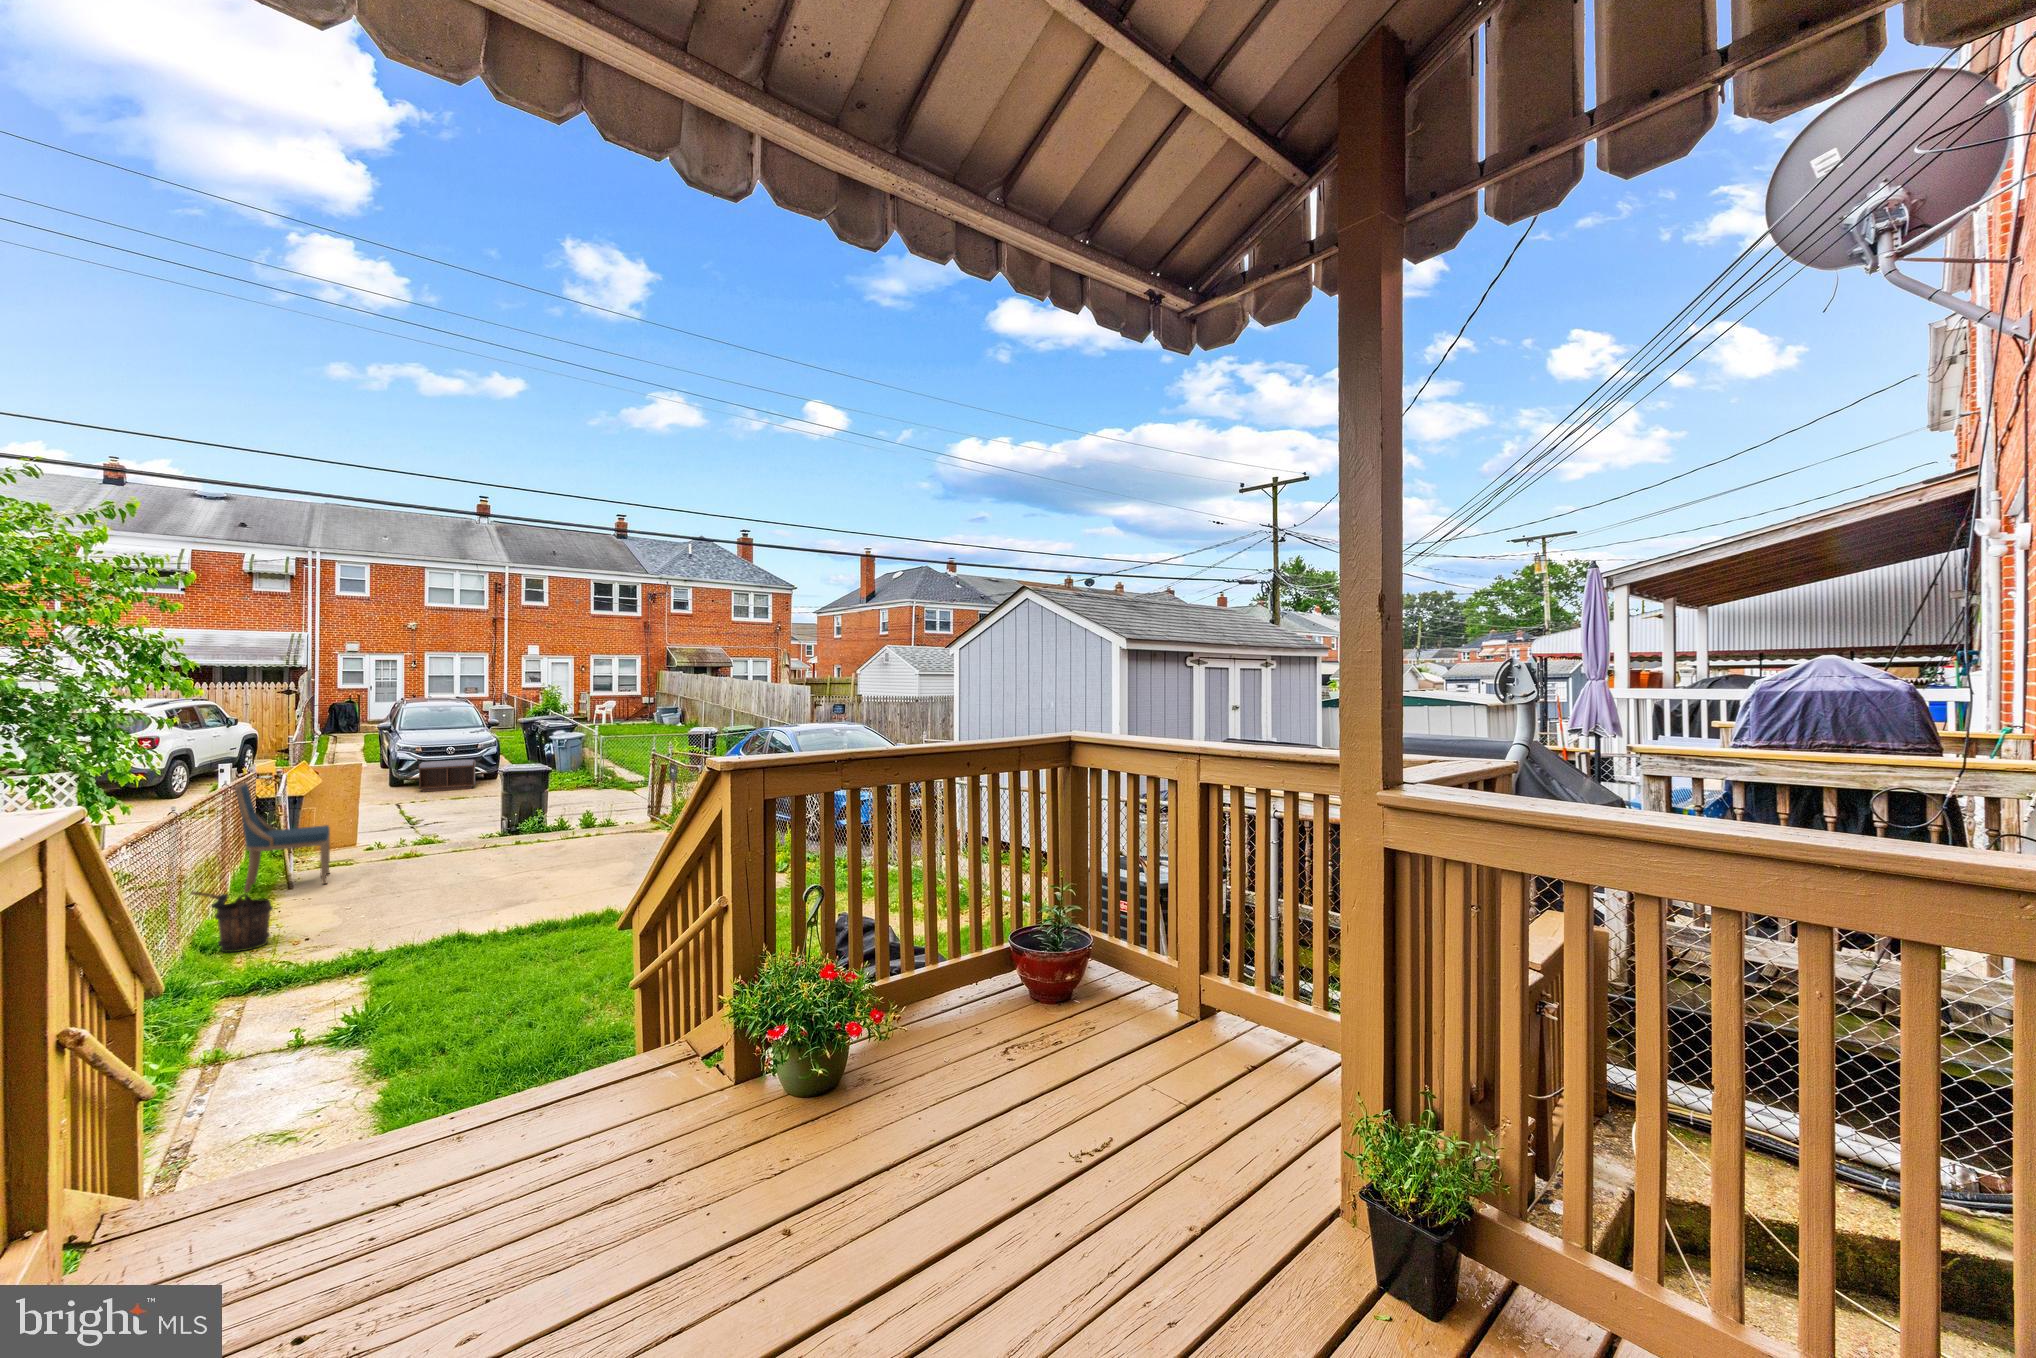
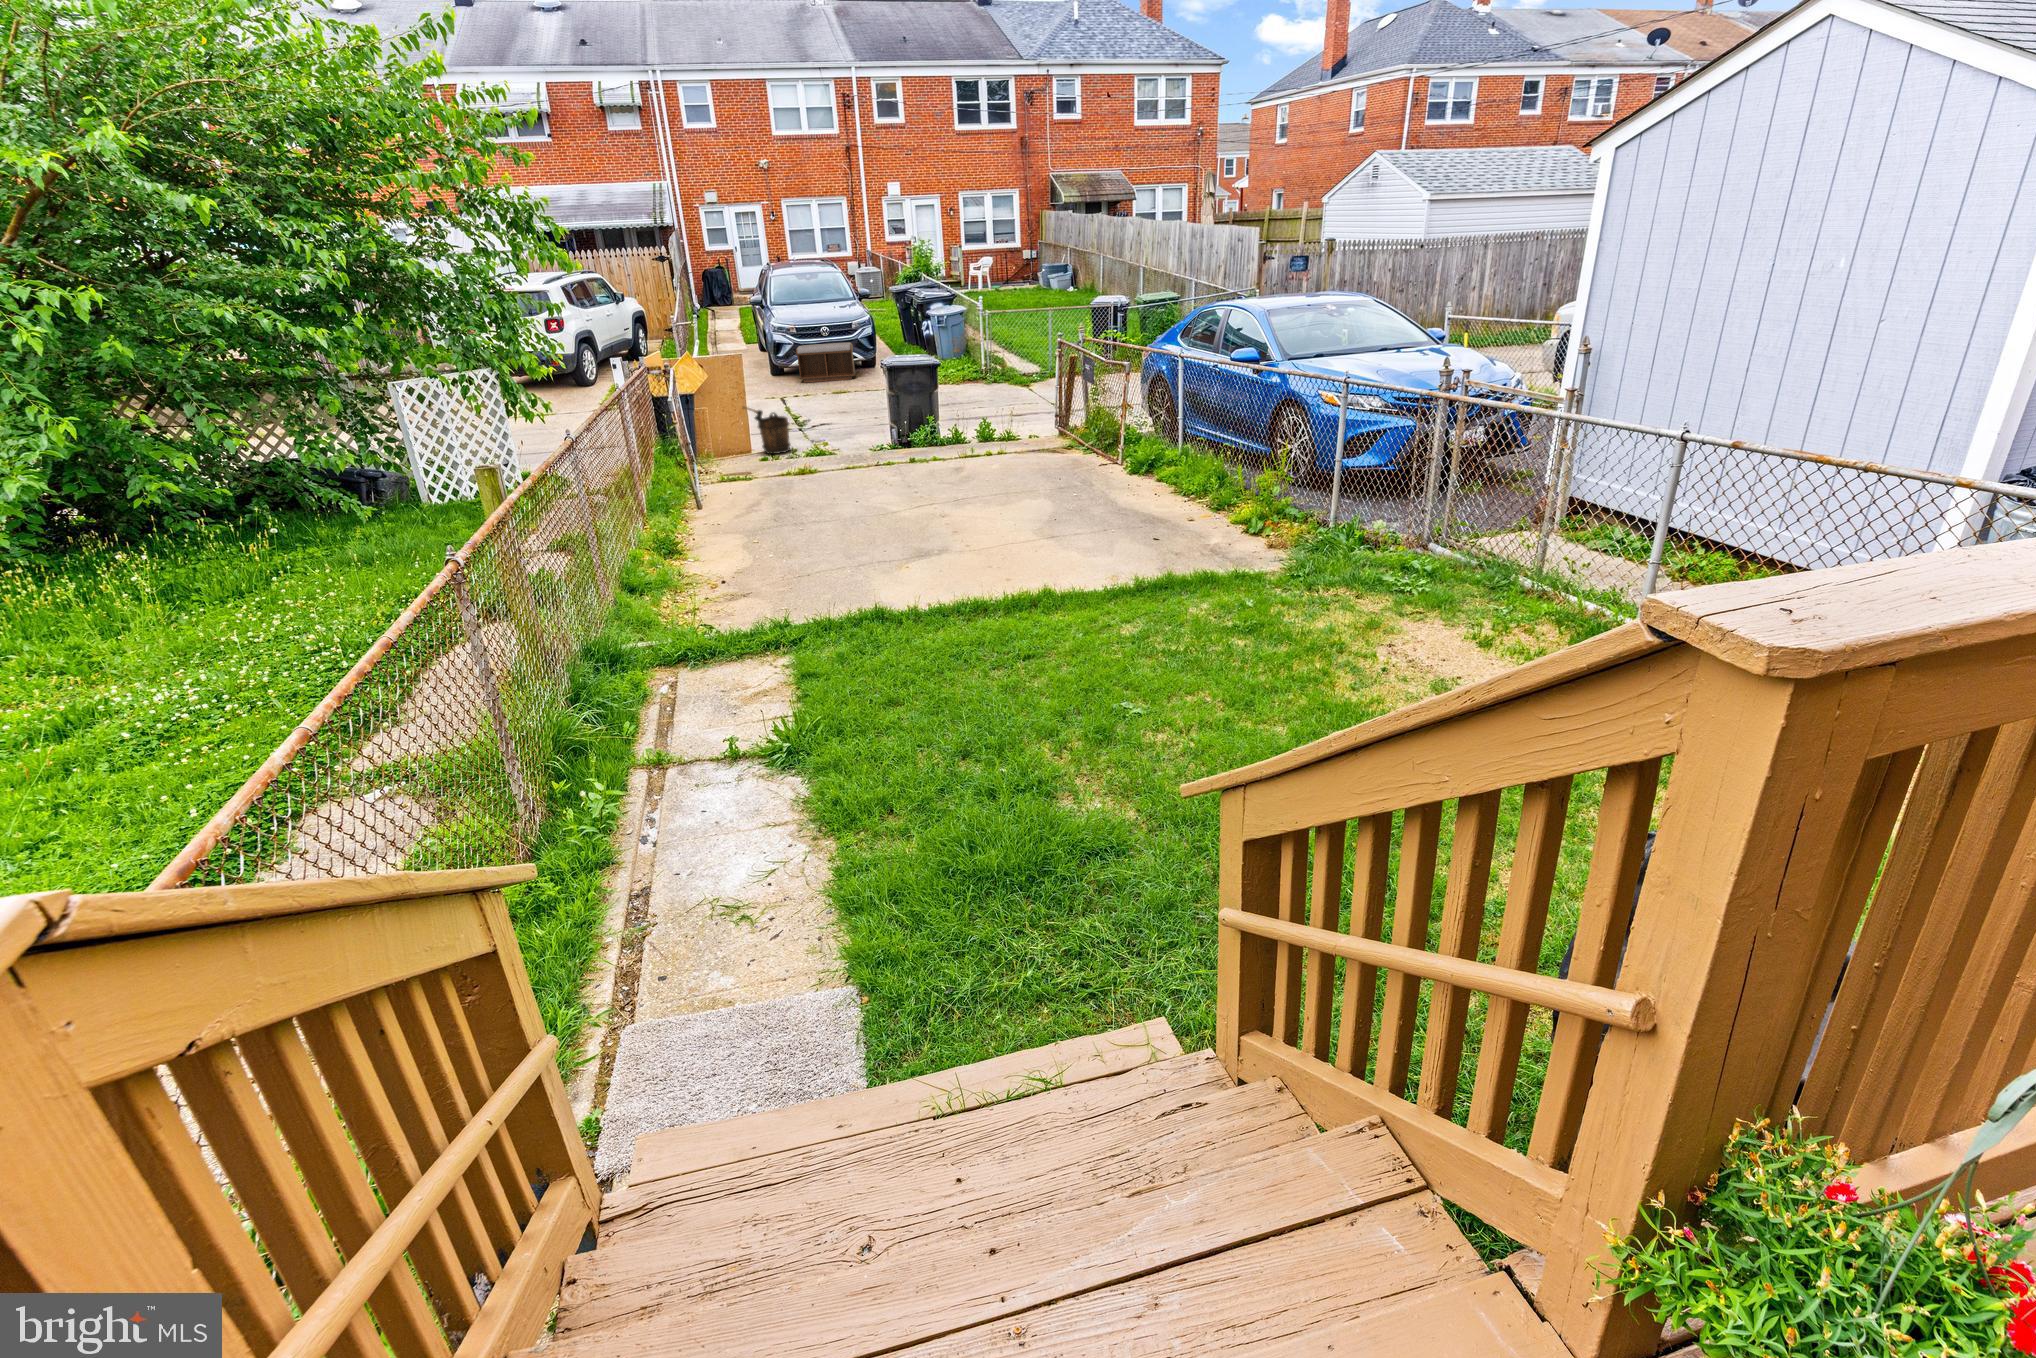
chair: present [235,783,330,893] -> none [629,380,733,508]
bucket: present [191,891,273,952] -> present [743,406,791,454]

